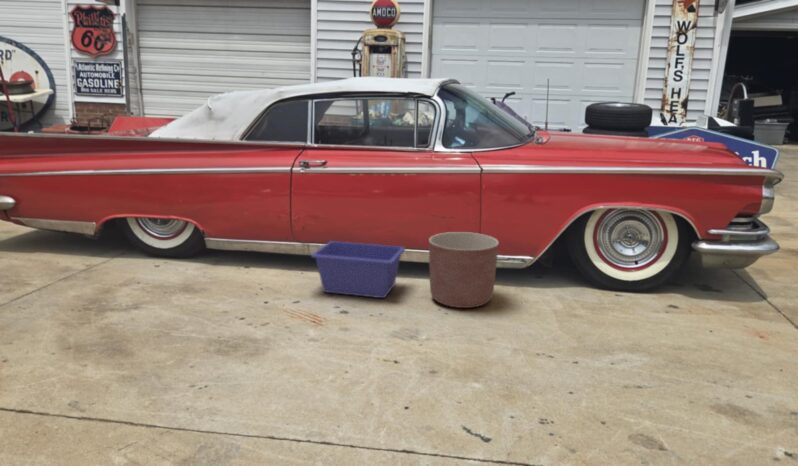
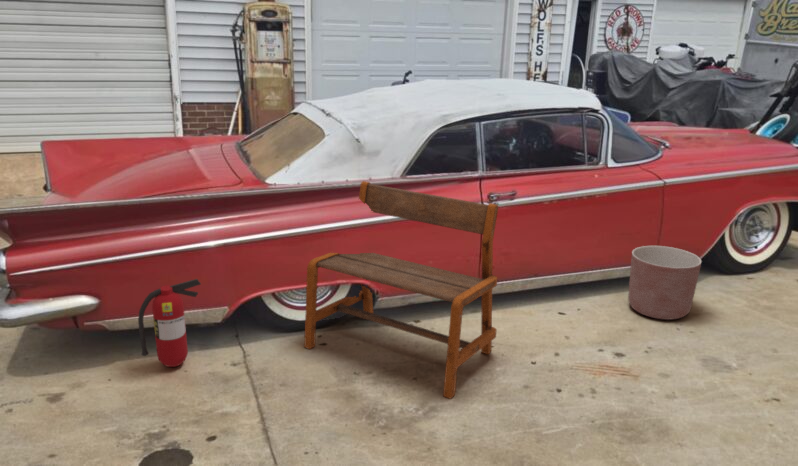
bench: none [134,139,248,312] -> present [304,181,498,399]
fire extinguisher: none [22,197,62,261] -> present [138,279,201,367]
storage bin: present [311,241,405,298] -> none [523,269,625,330]

